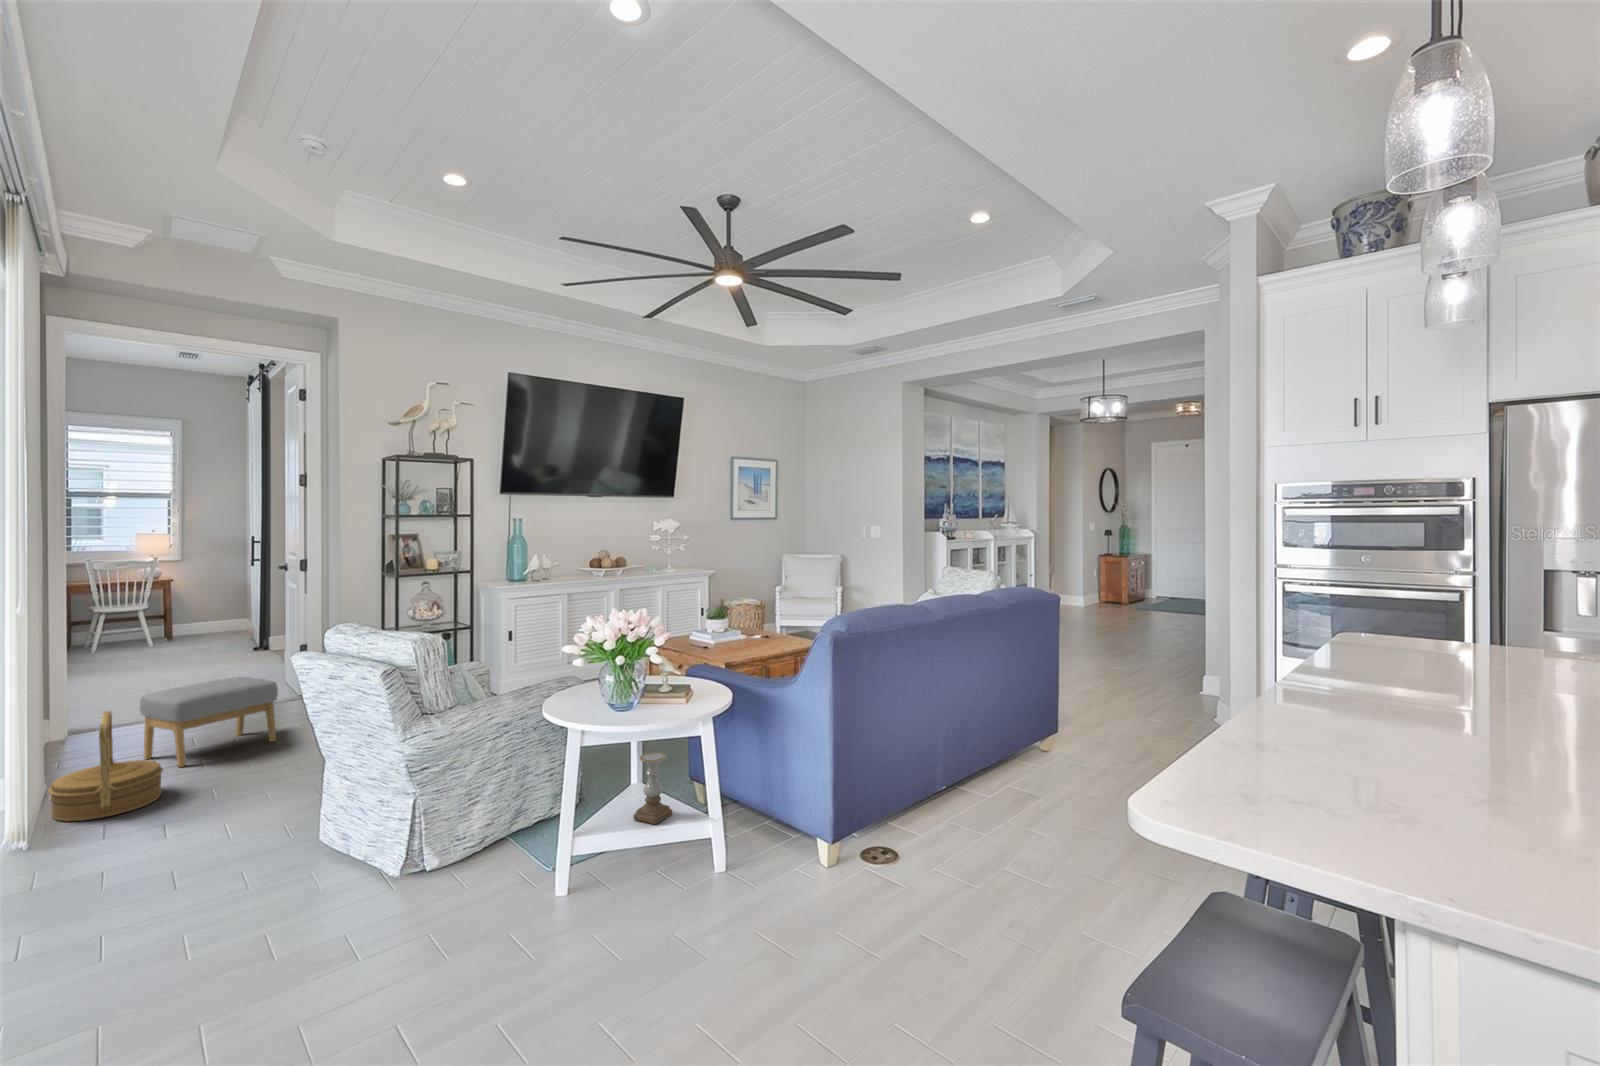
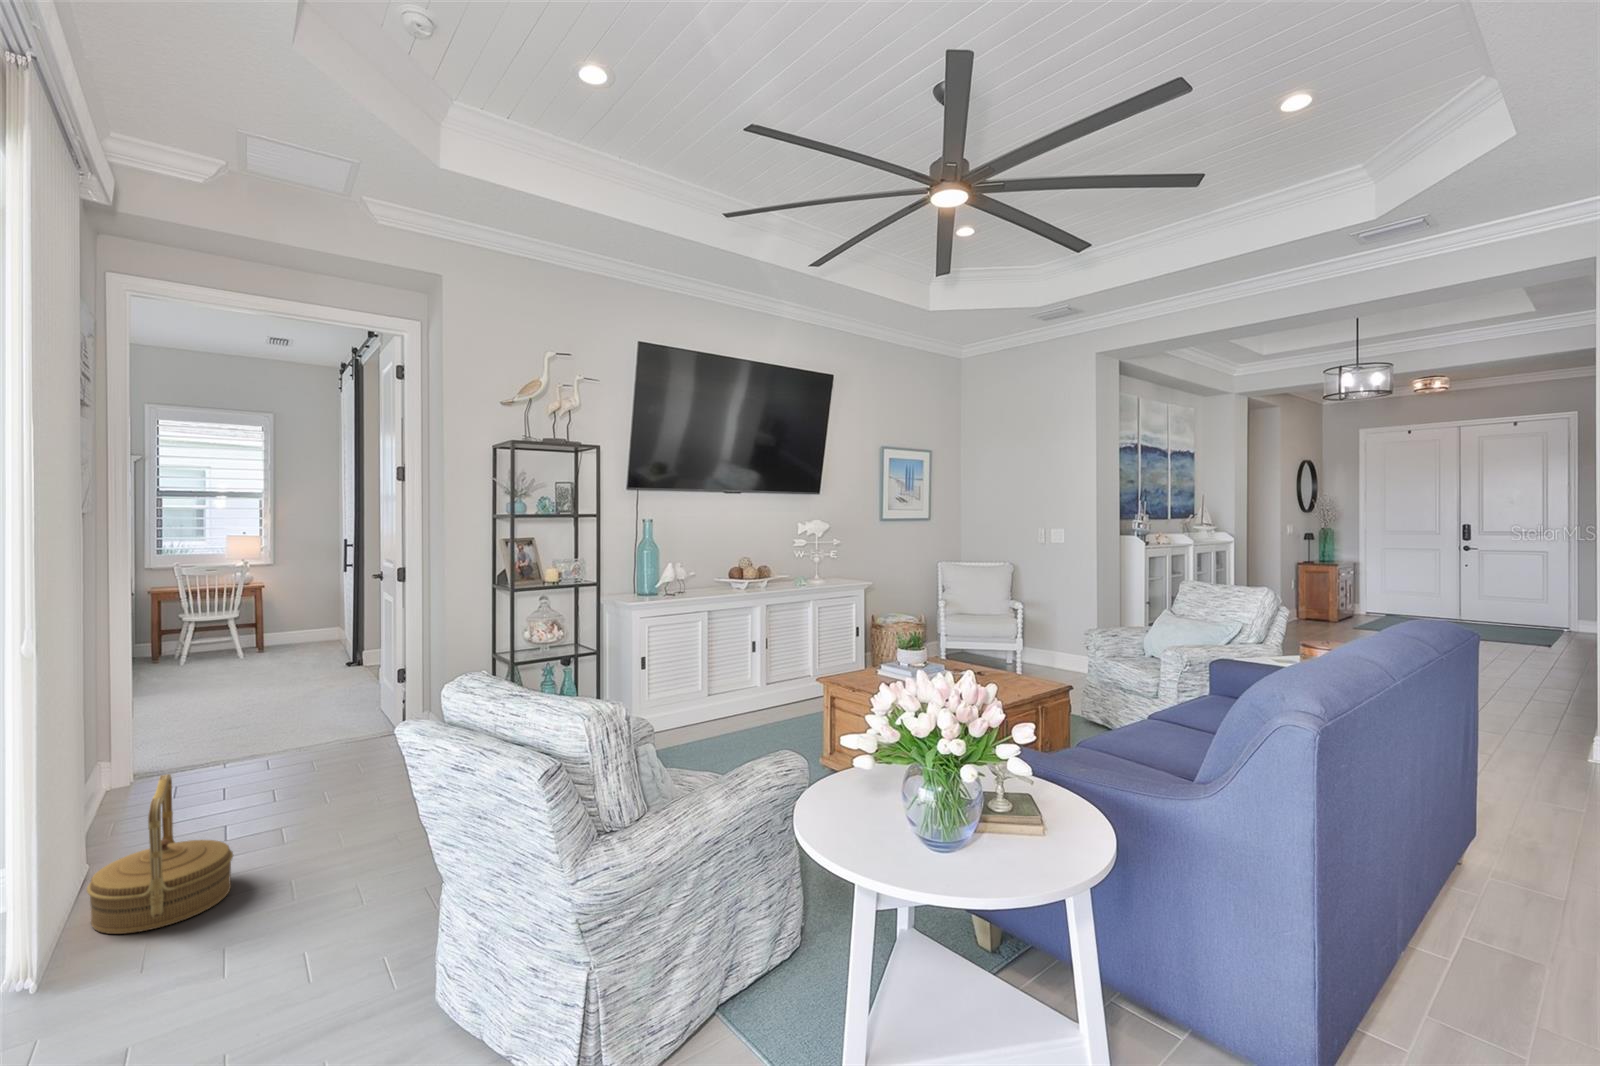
footstool: present [140,677,278,767] -> none [211,717,375,840]
candle holder: present [634,752,672,824] -> none [913,891,970,1017]

